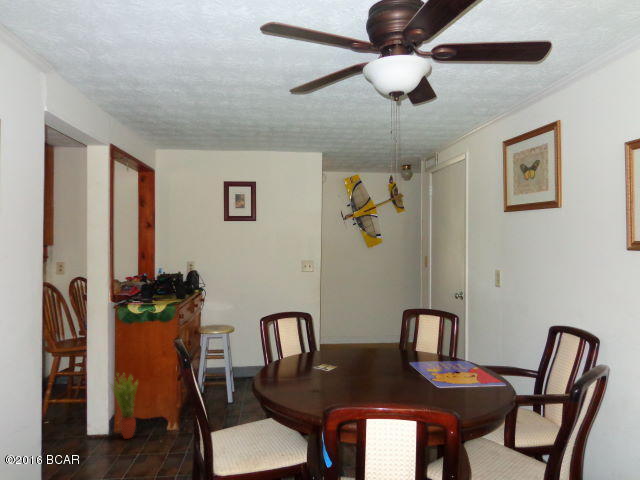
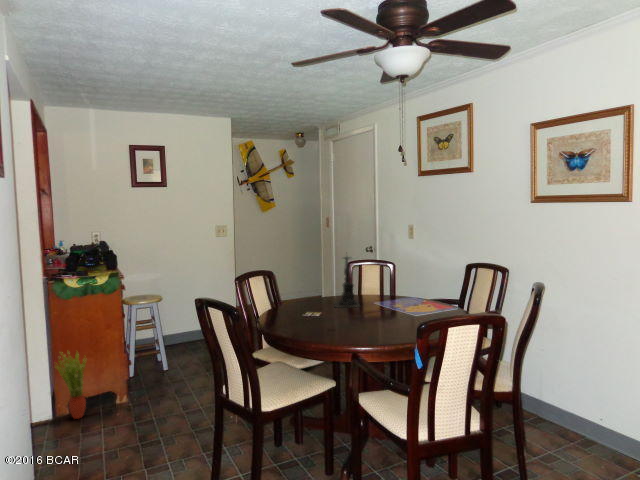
candle holder: none [358,296,395,365] -> present [334,256,360,307]

